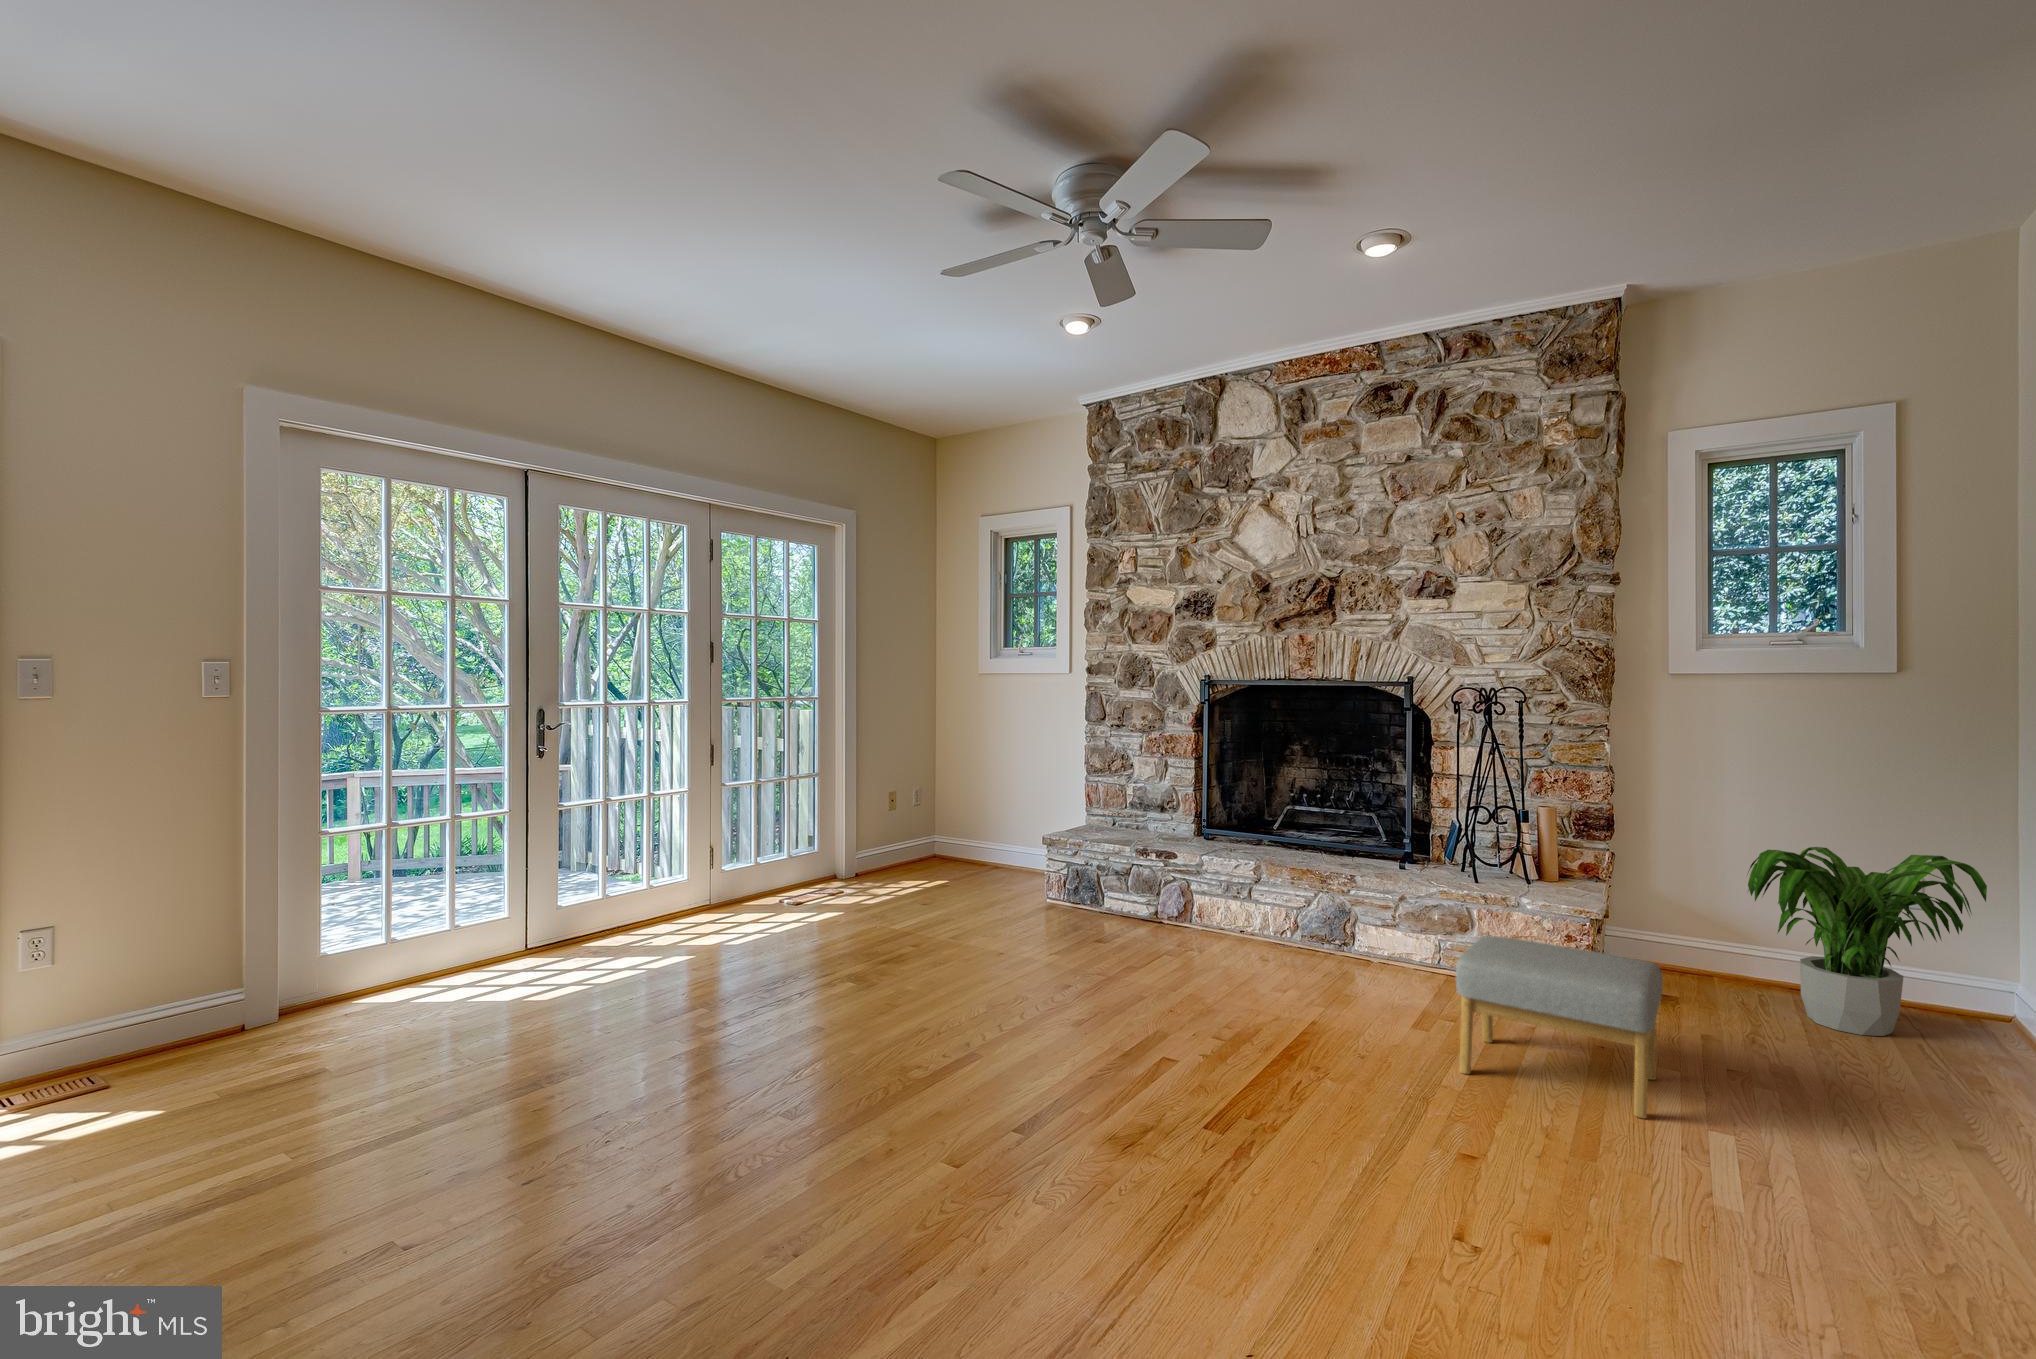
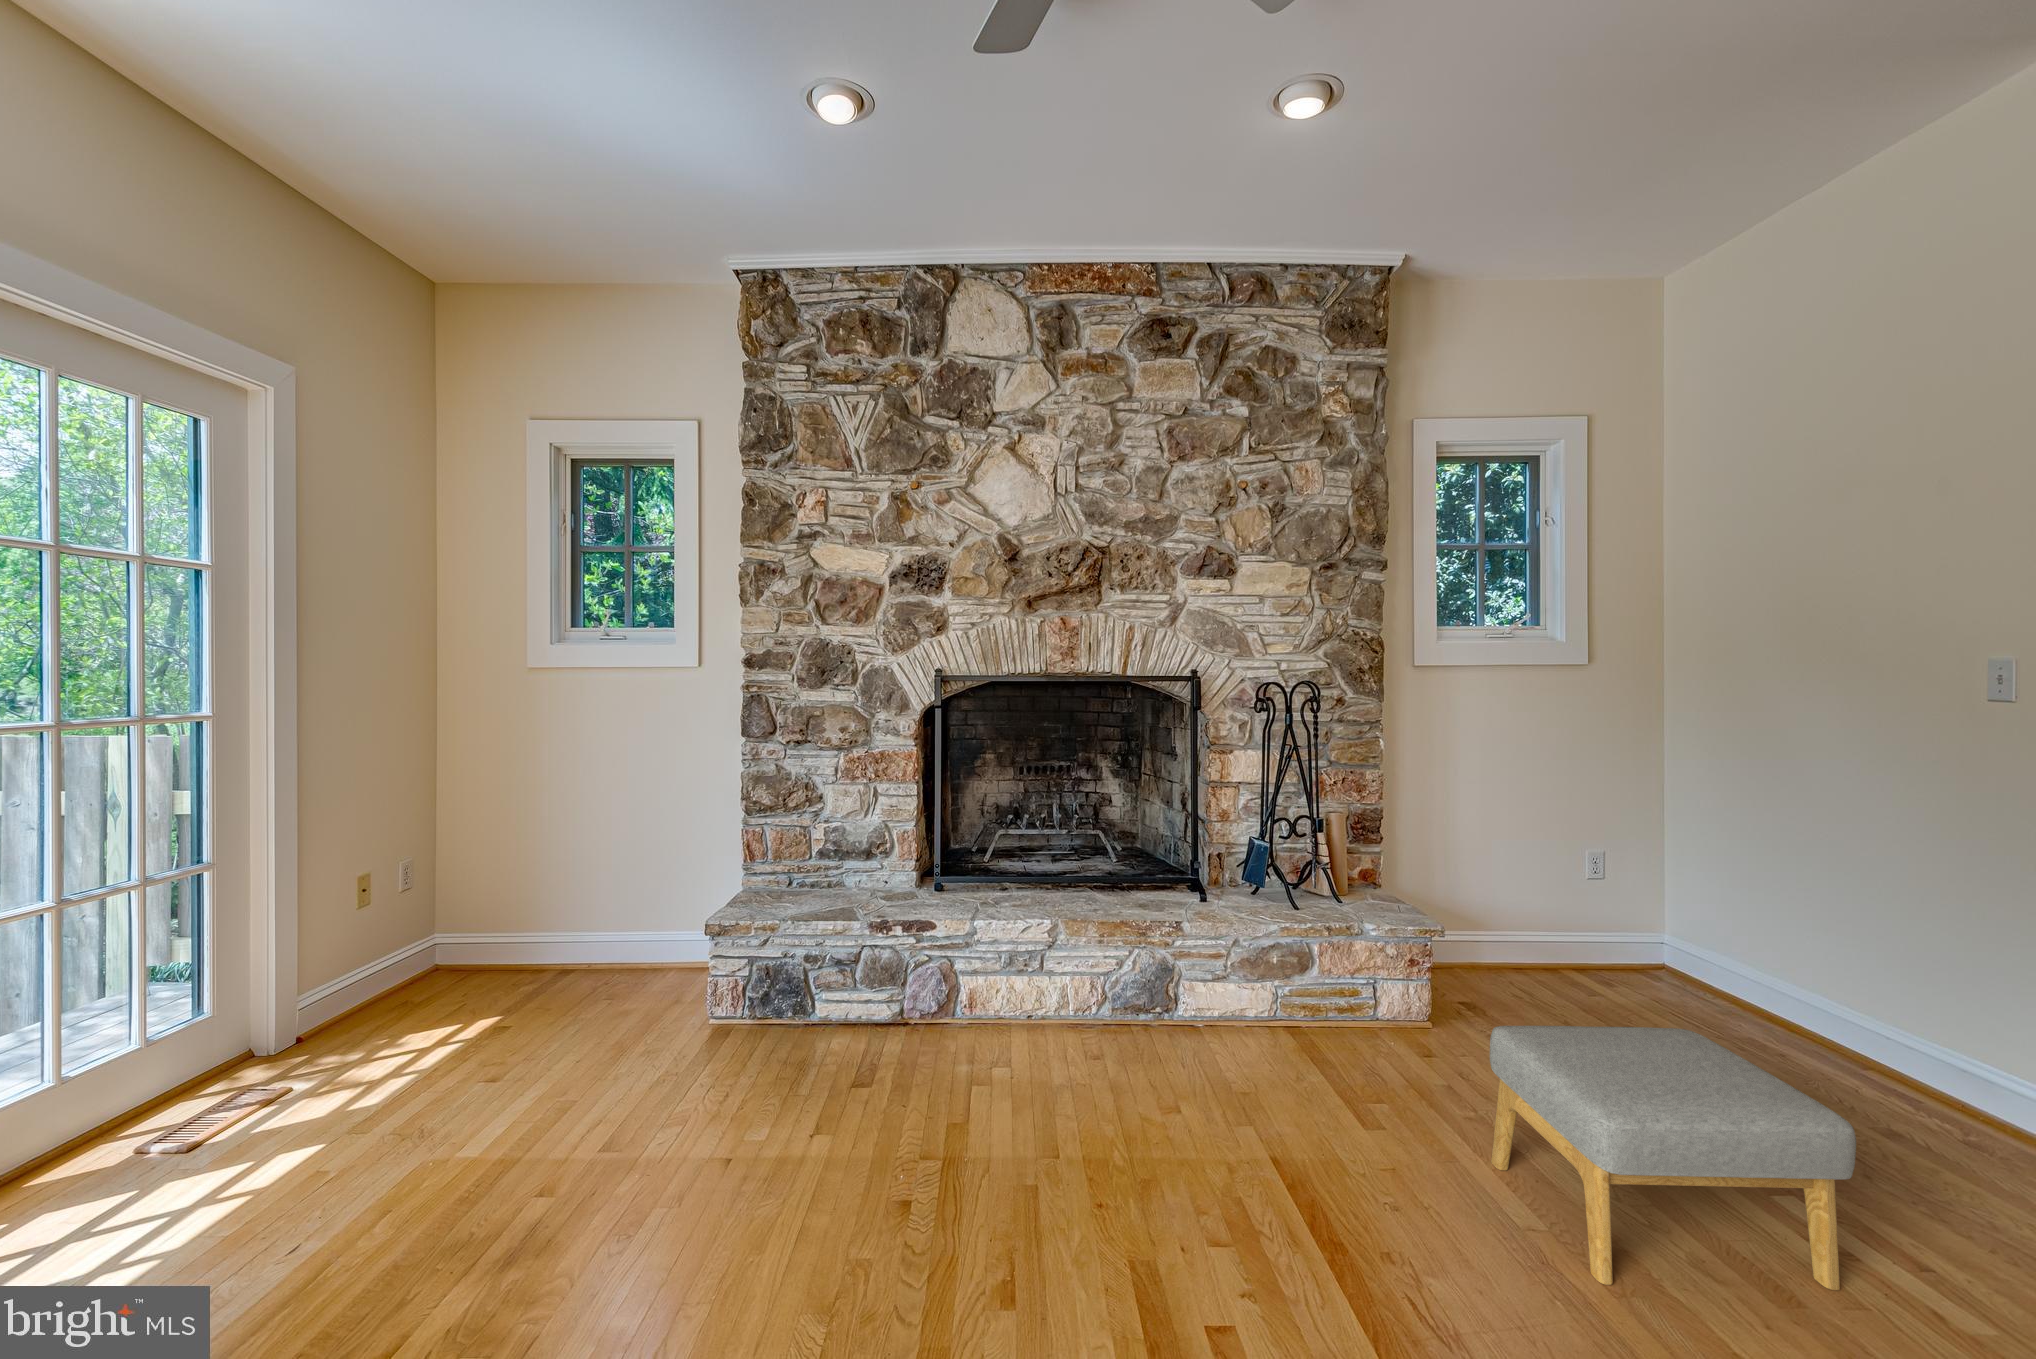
potted plant: present [1748,847,1987,1036] -> none [1485,820,1717,998]

